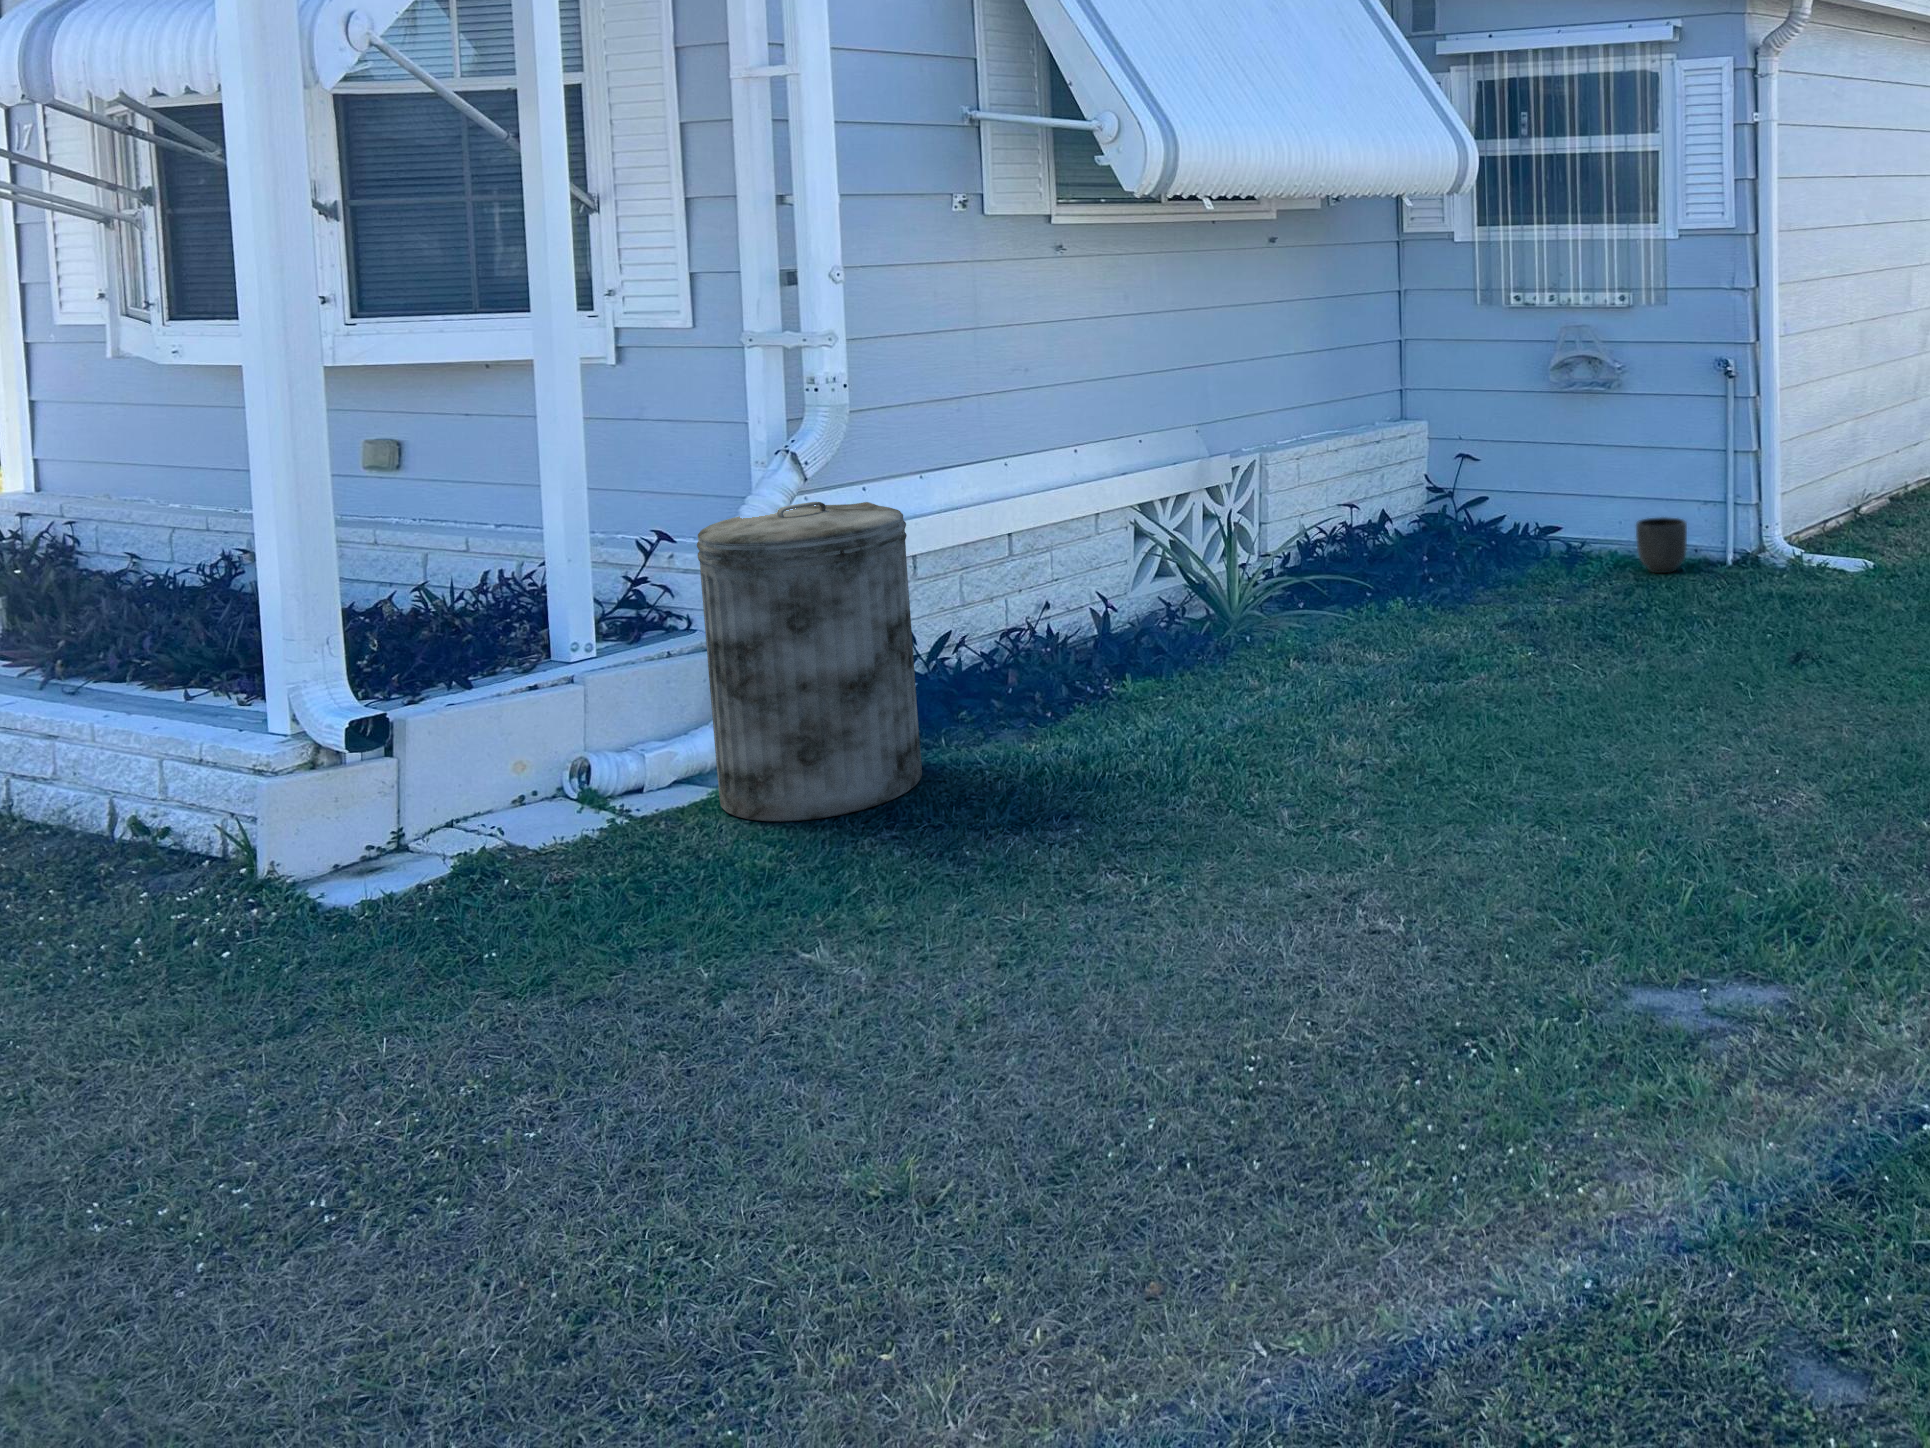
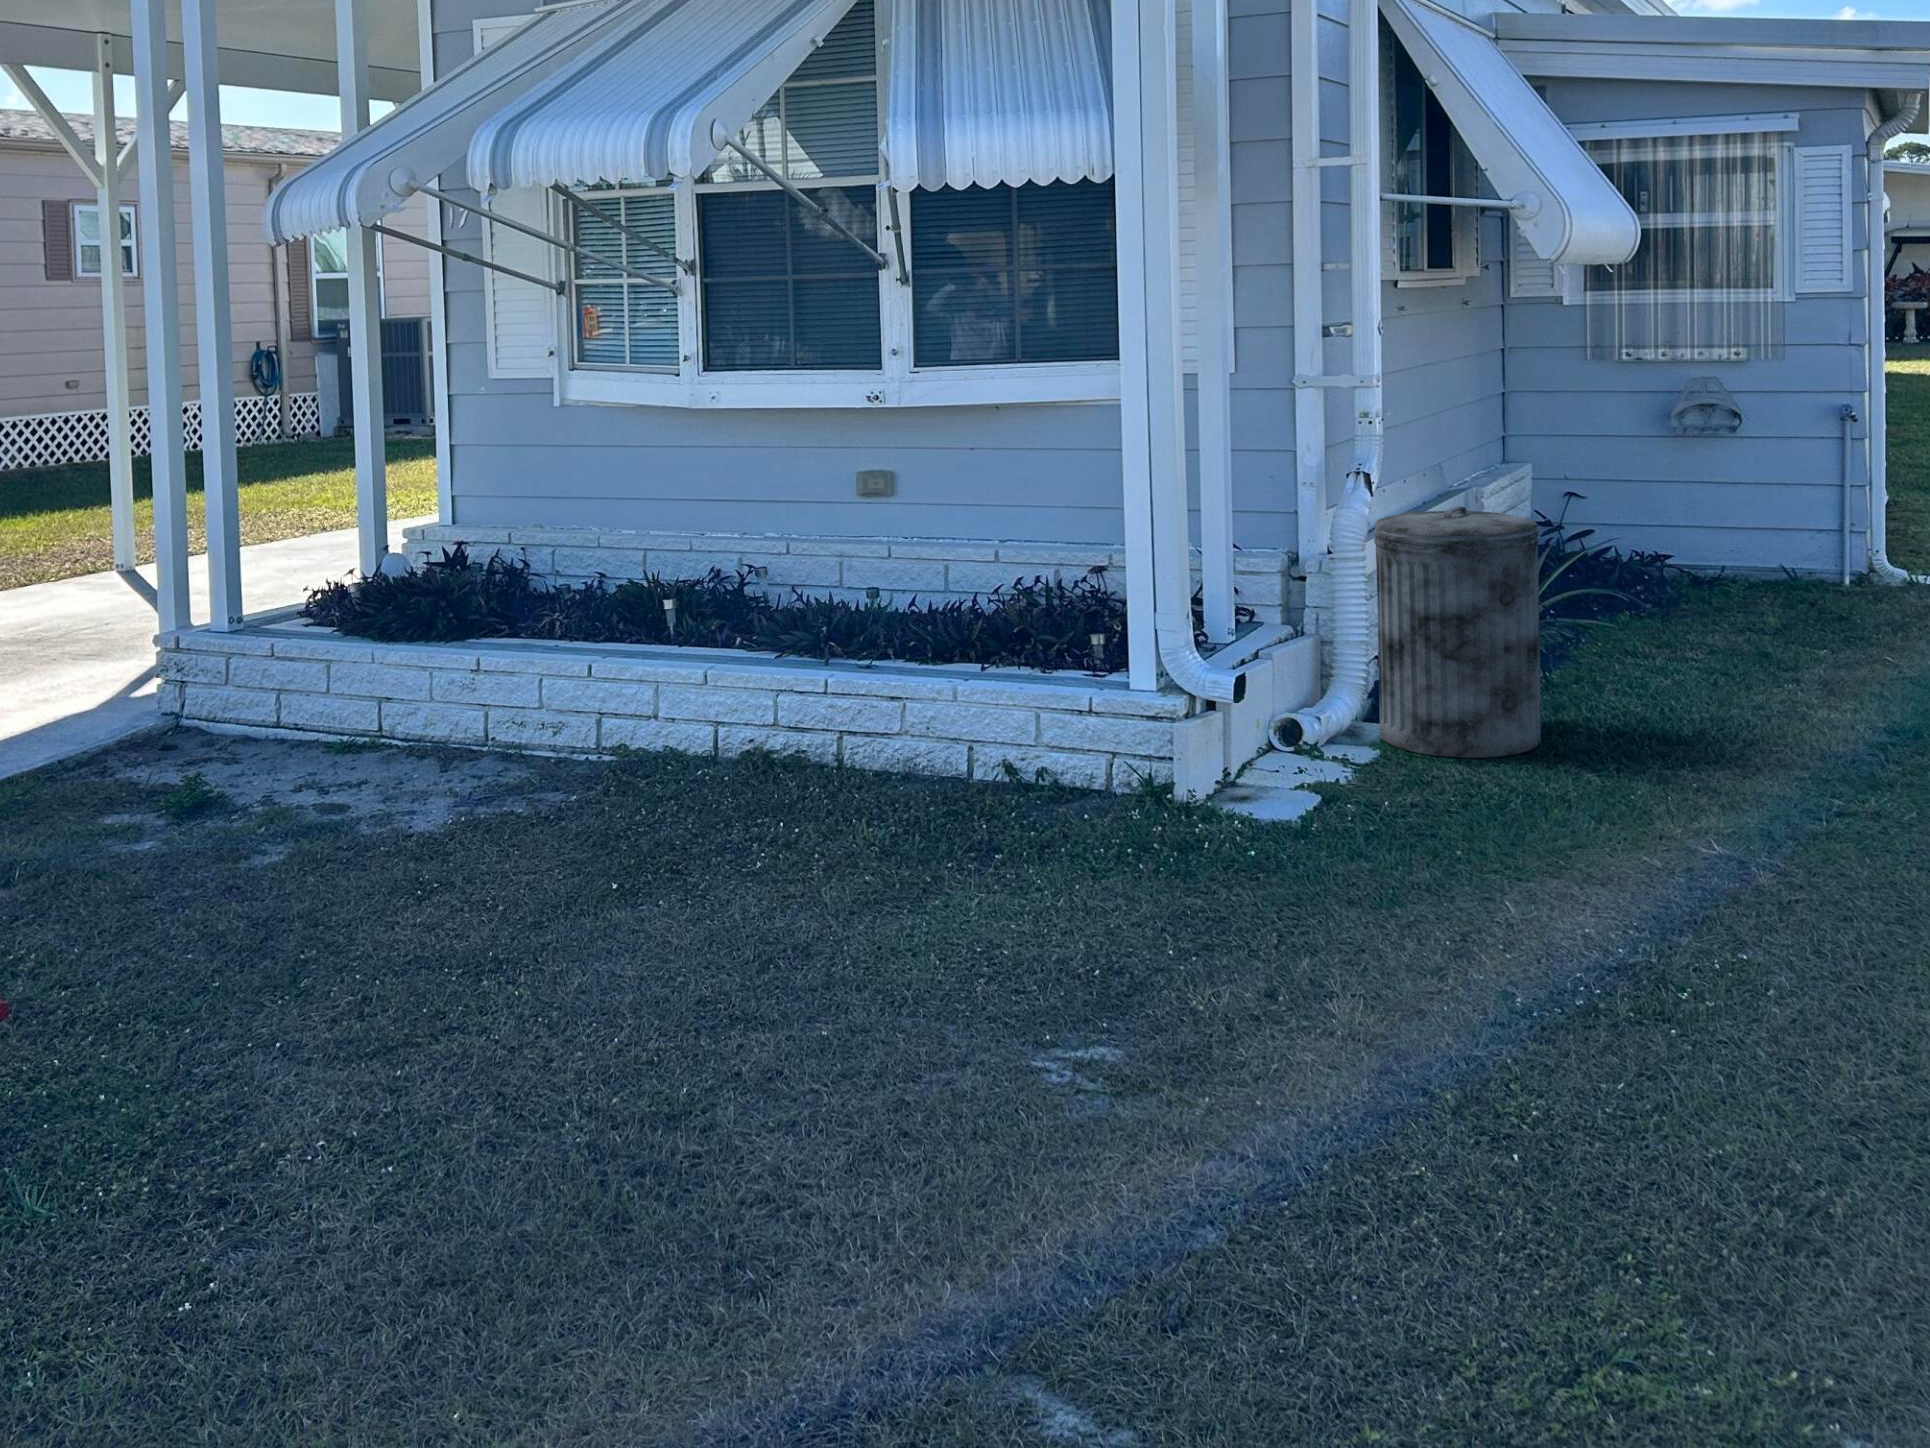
planter: present [1636,517,1687,573] -> none [1760,539,1808,585]

